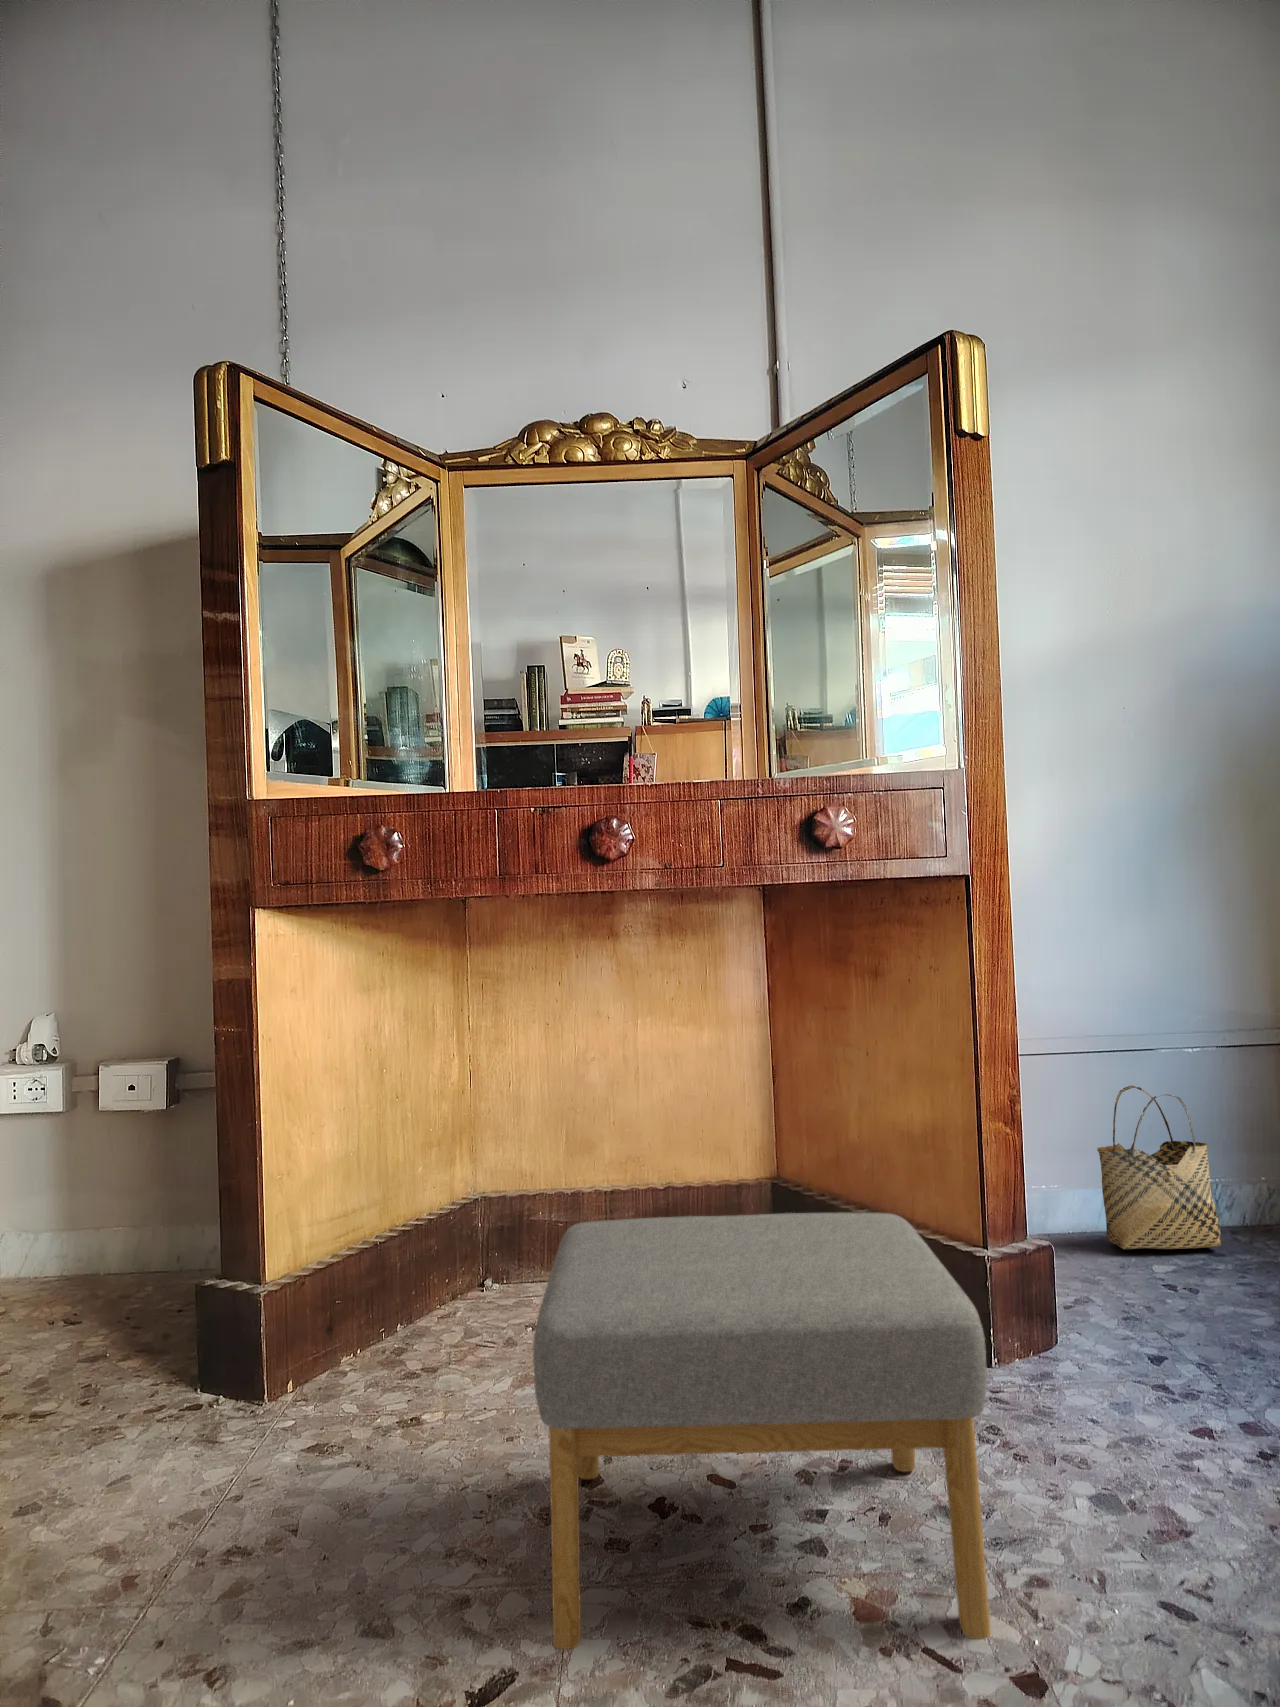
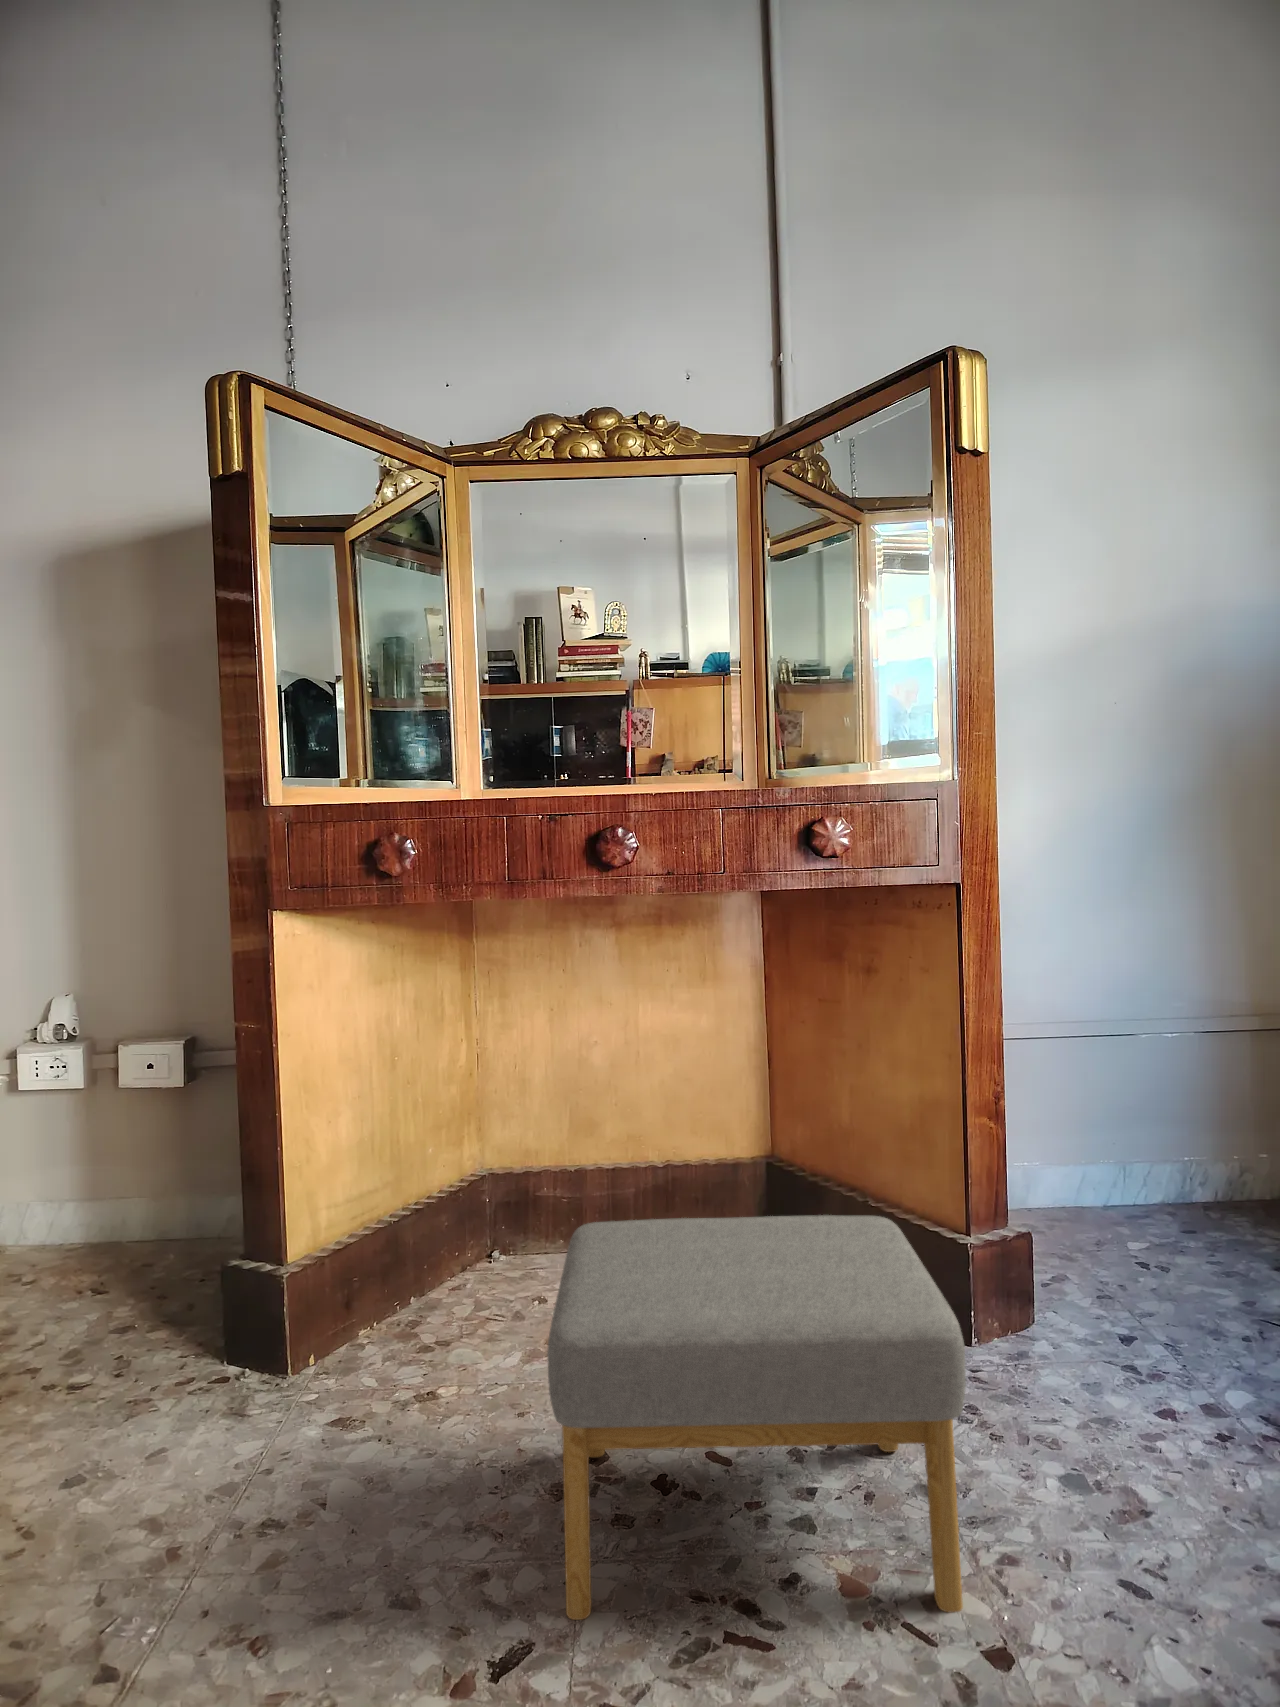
woven basket: present [1097,1086,1221,1249] -> none [1081,1072,1196,1229]

